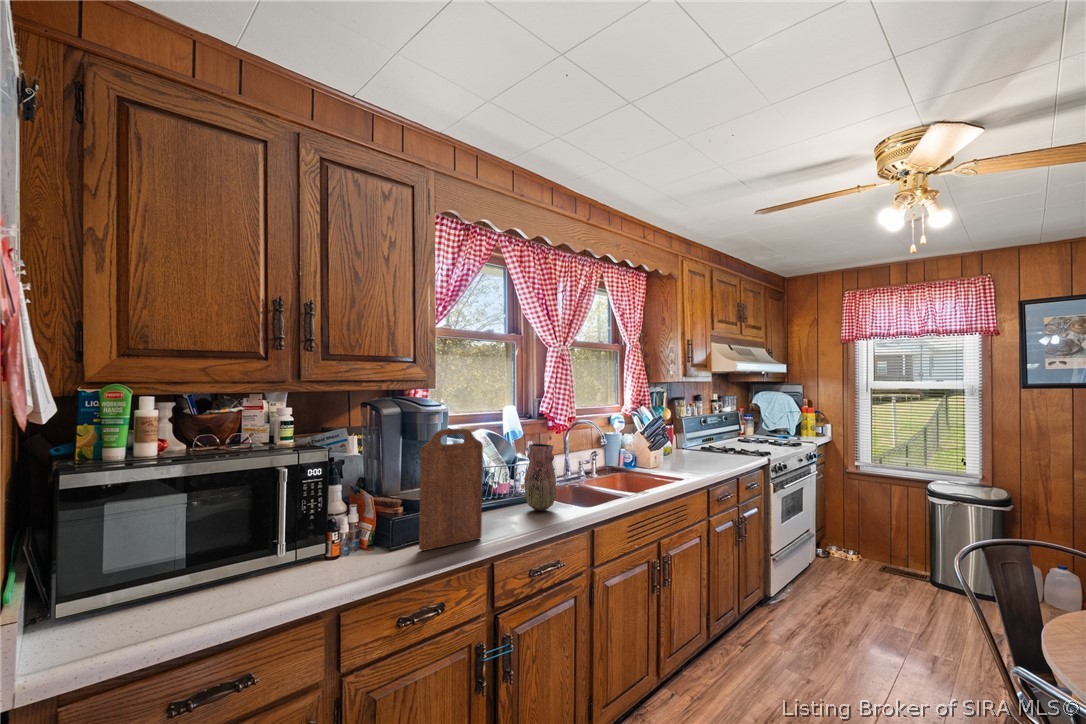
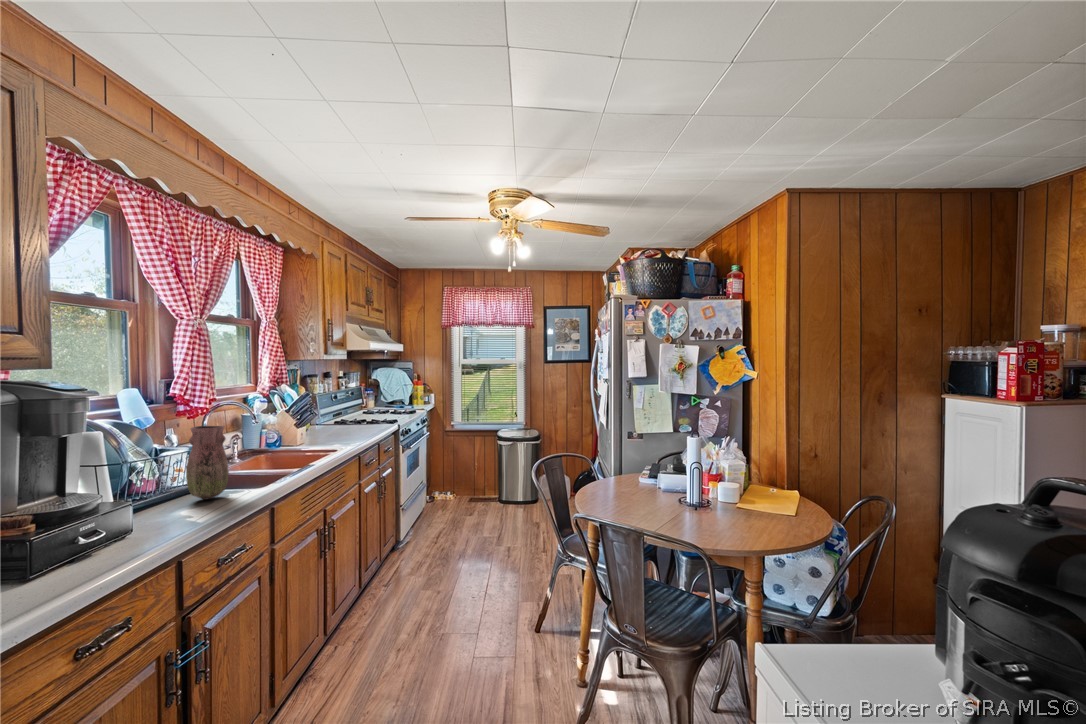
cutting board: present [419,428,483,551] -> none [70,410,158,570]

